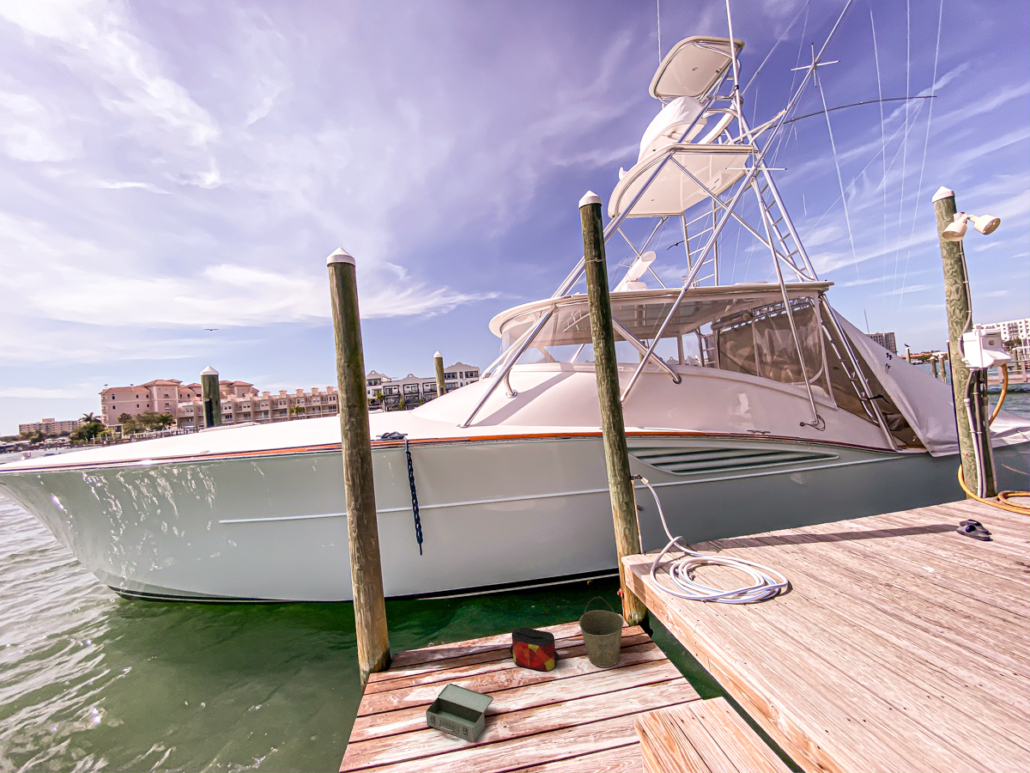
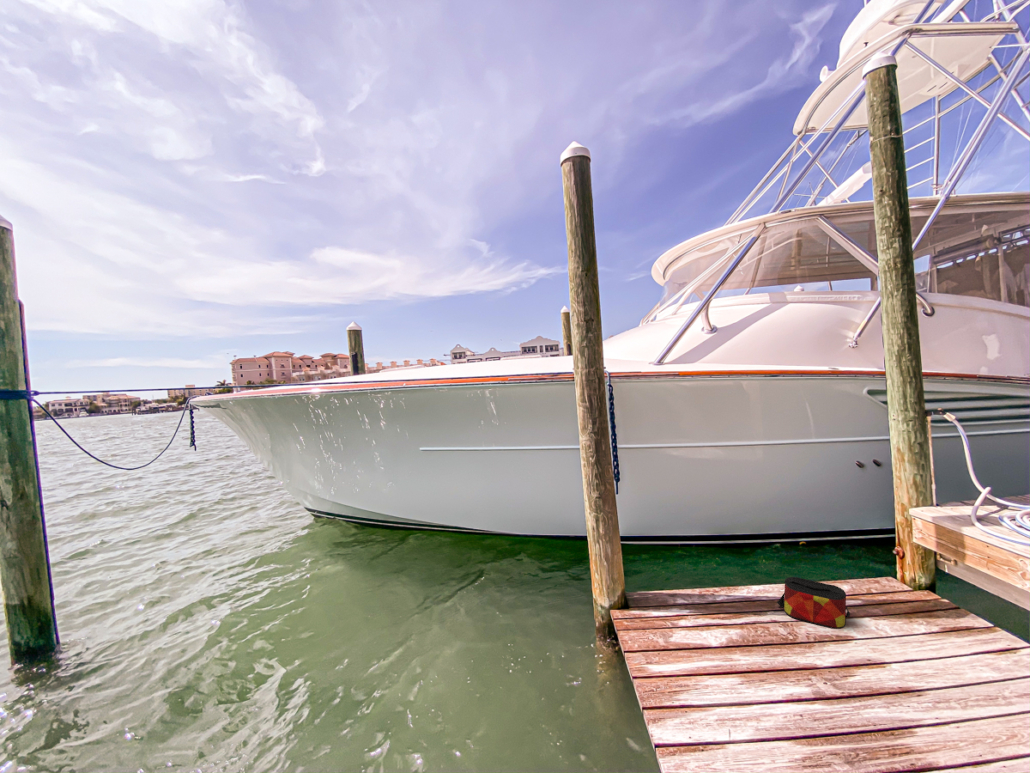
bucket: present [579,602,624,668] -> none [876,550,943,633]
toolbox: present [426,683,494,742] -> none [717,627,796,694]

